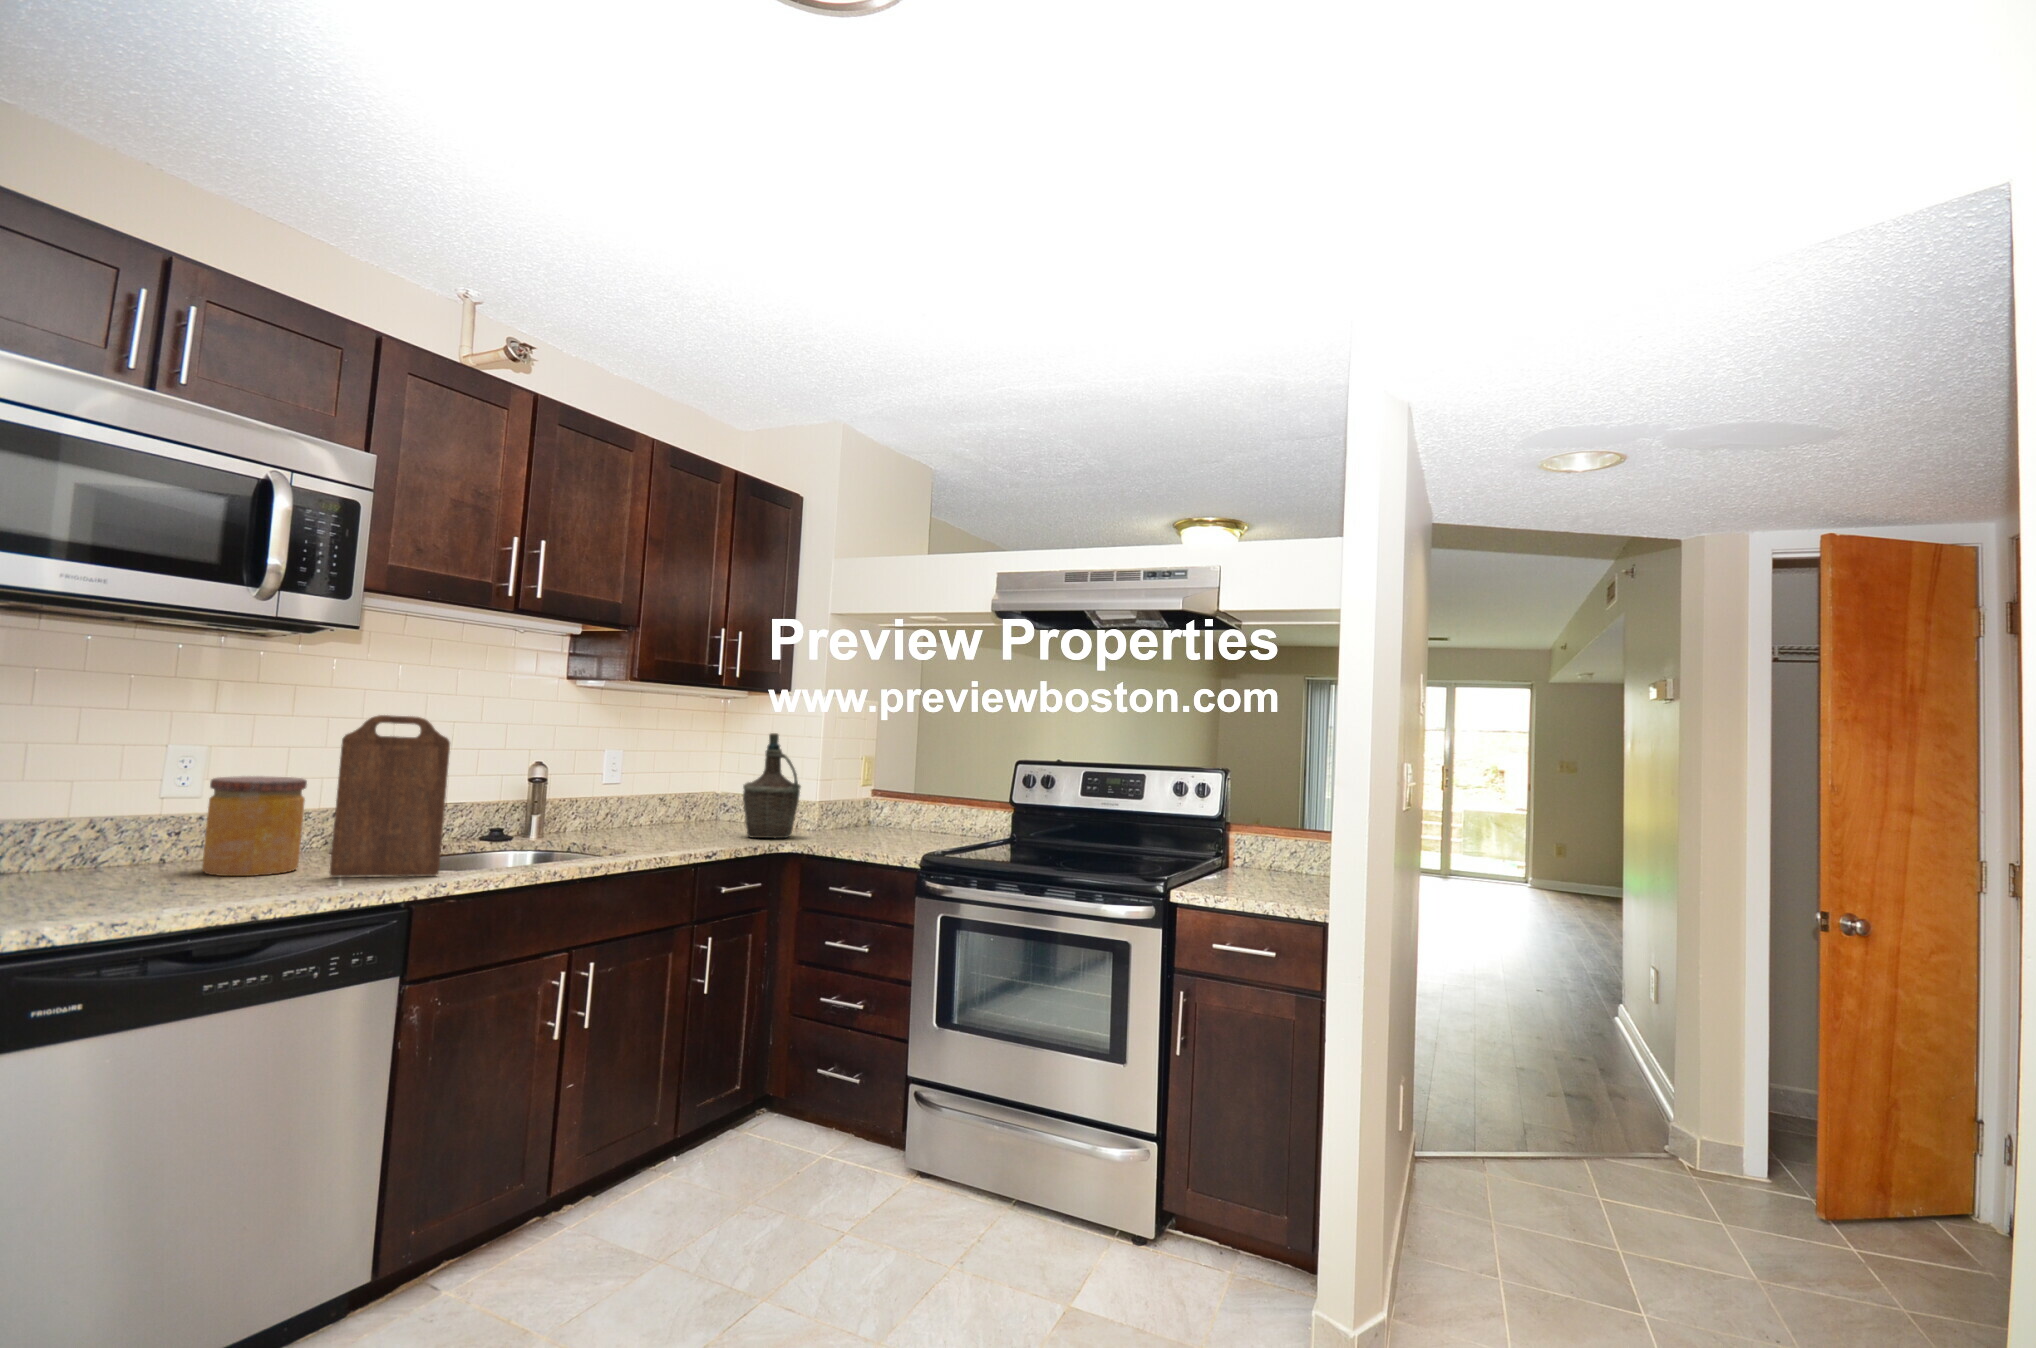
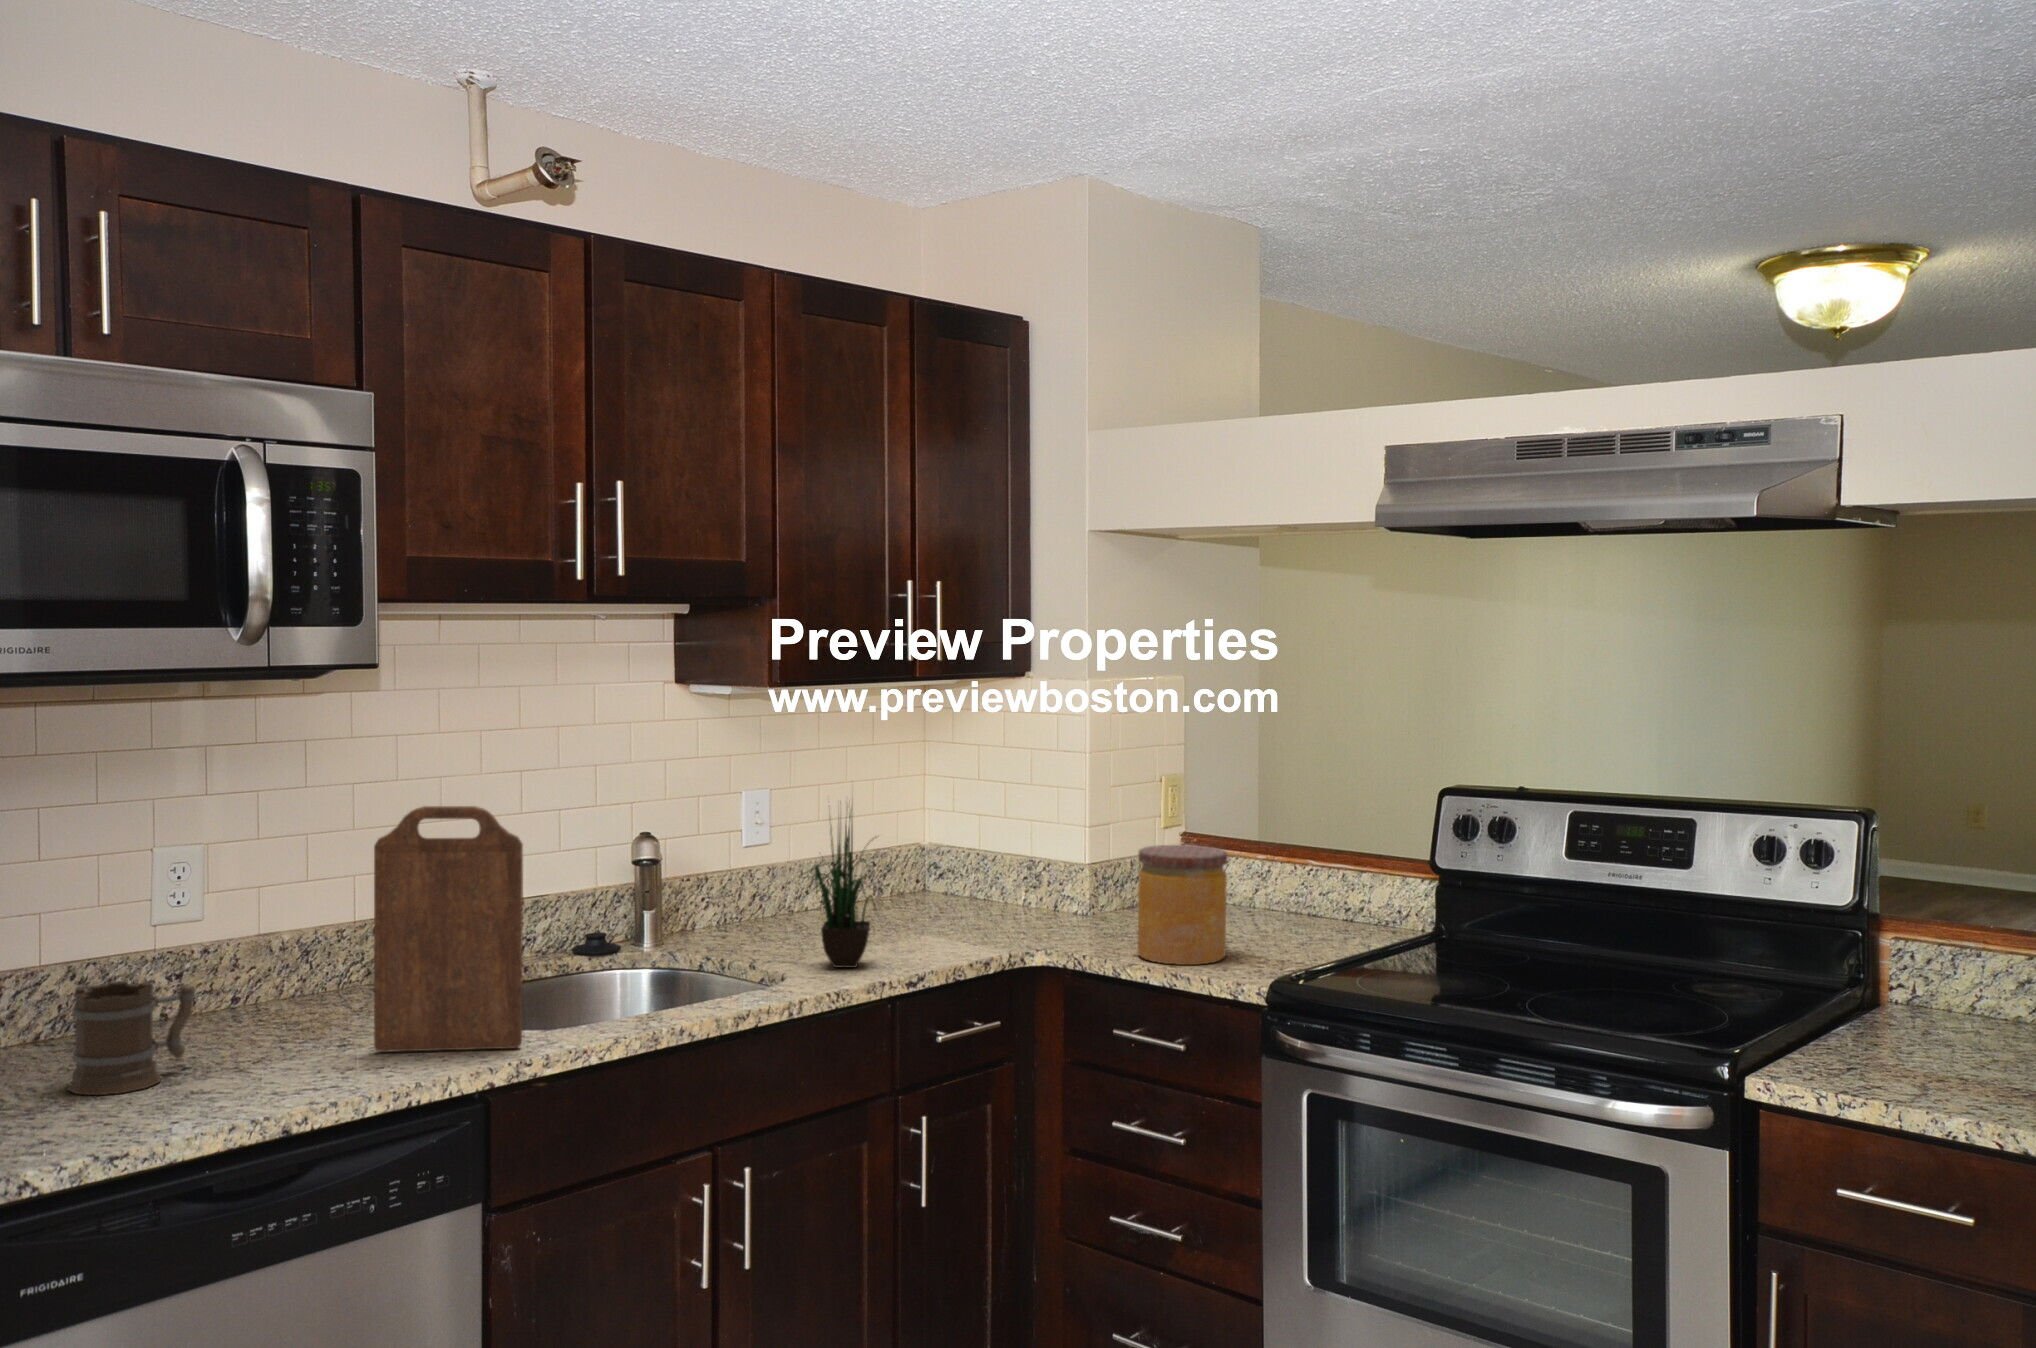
potted plant: none [629,728,695,848] -> present [808,809,877,968]
bottle: present [743,733,801,838] -> none [966,761,1060,938]
jar: present [202,776,307,876] -> present [1138,845,1227,965]
mug: none [82,819,195,894] -> present [68,981,195,1095]

